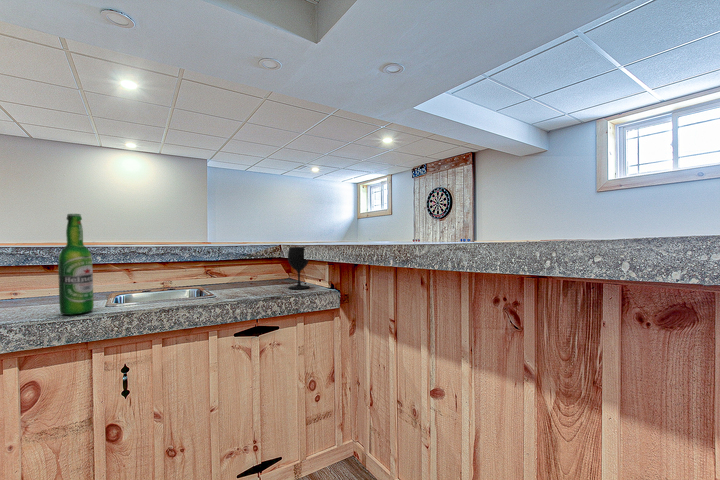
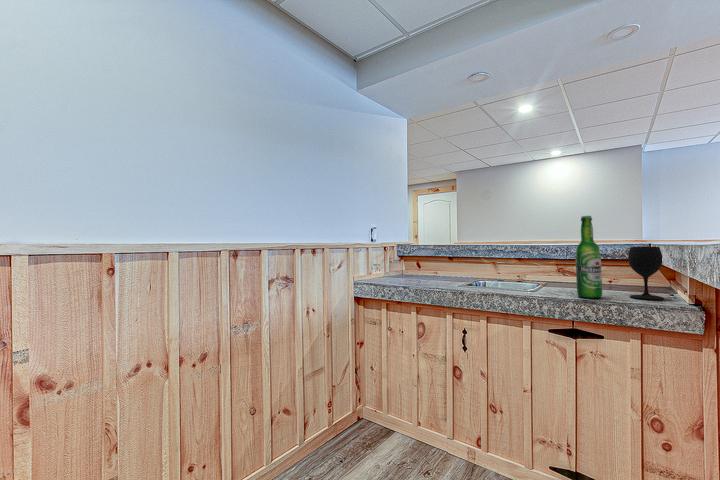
beer bottle: present [58,214,94,315] -> present [576,216,602,298]

